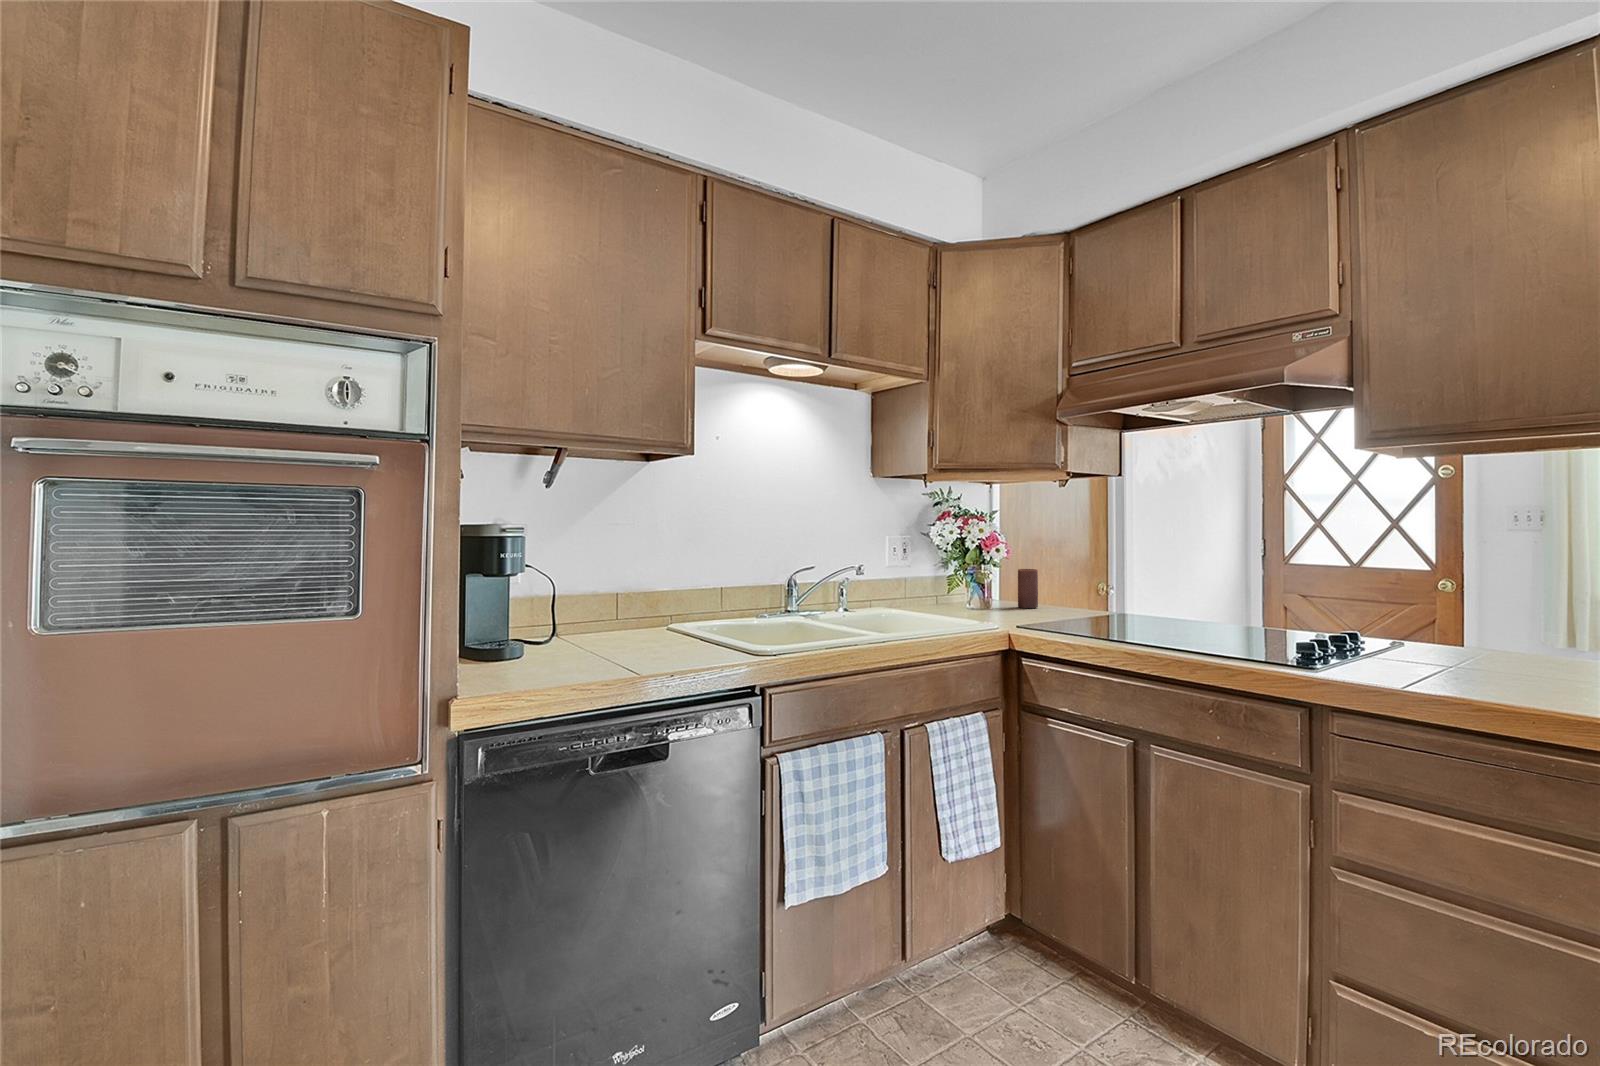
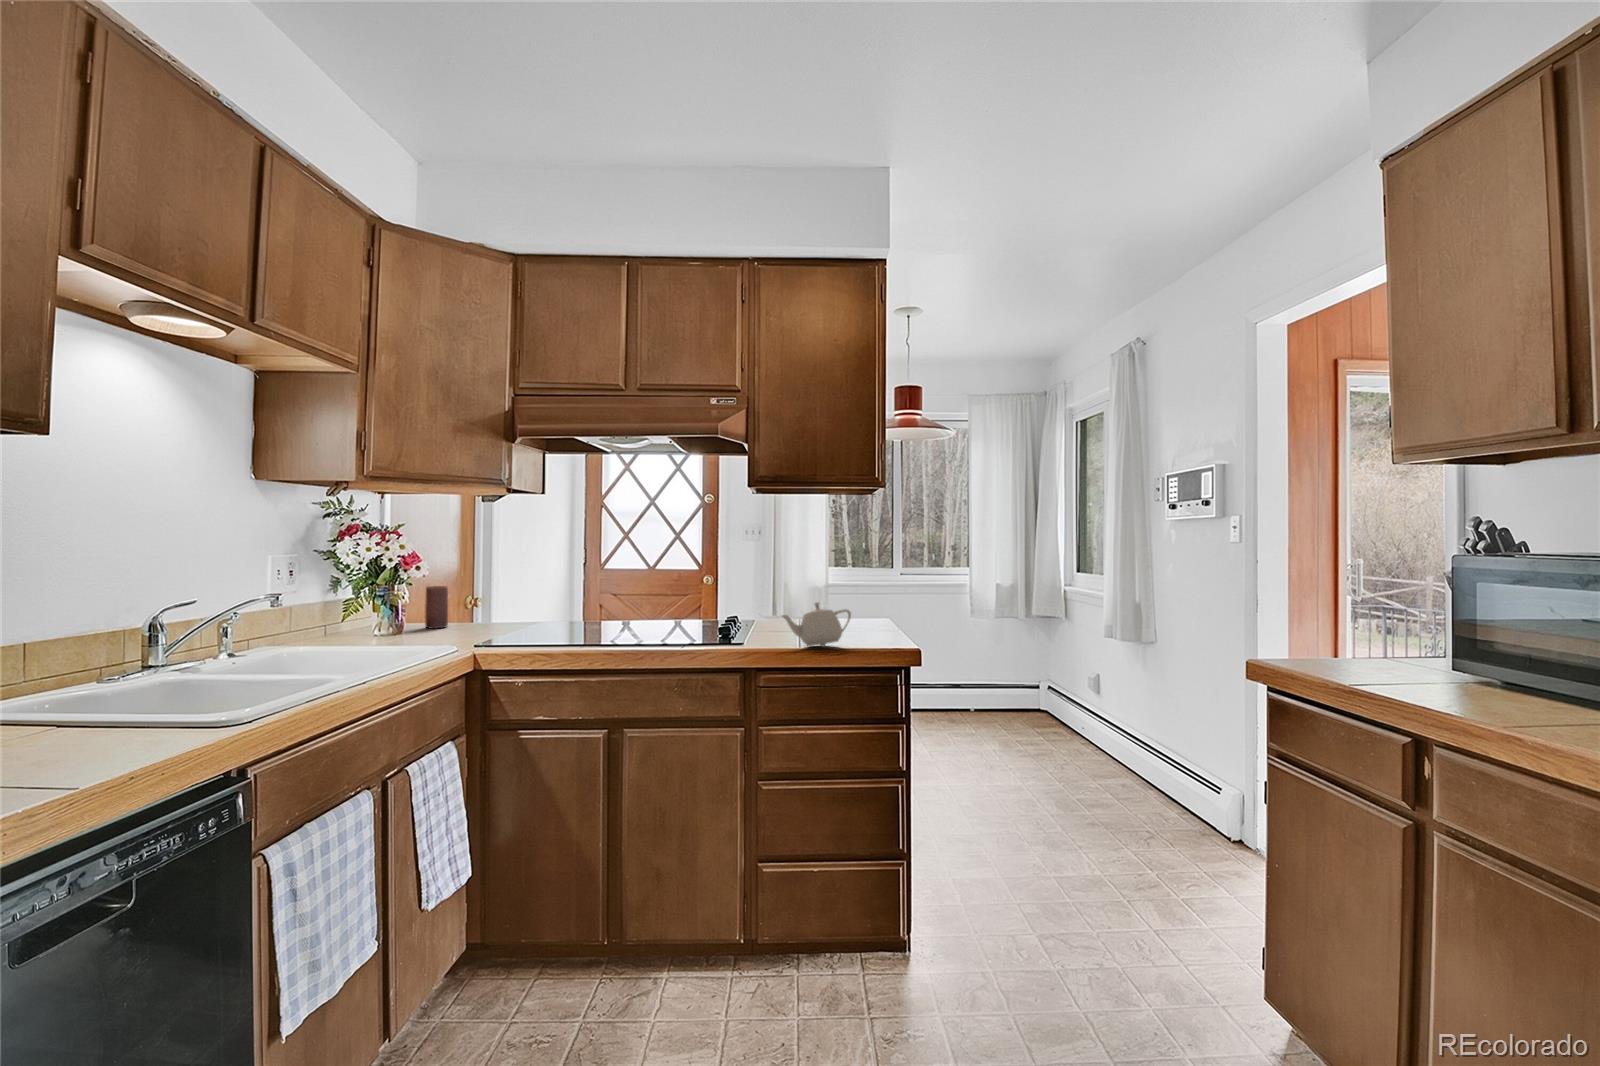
teapot: none [1393,614,1546,685] -> present [782,602,851,647]

